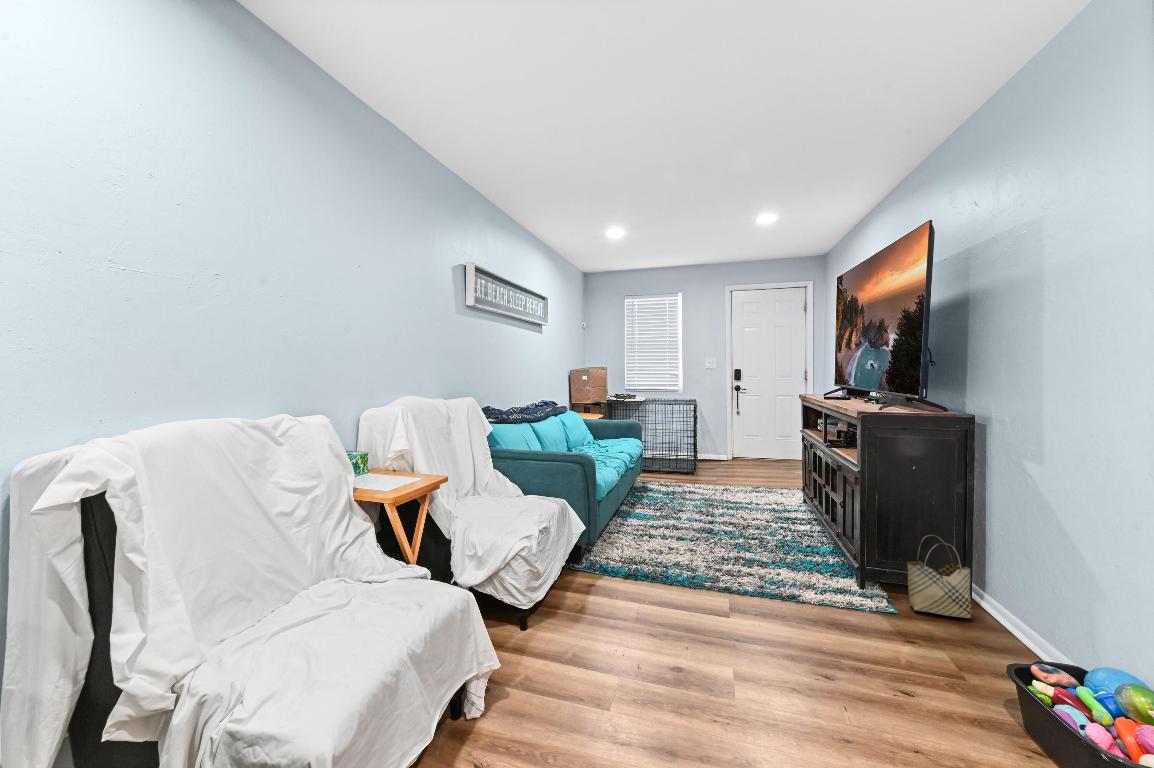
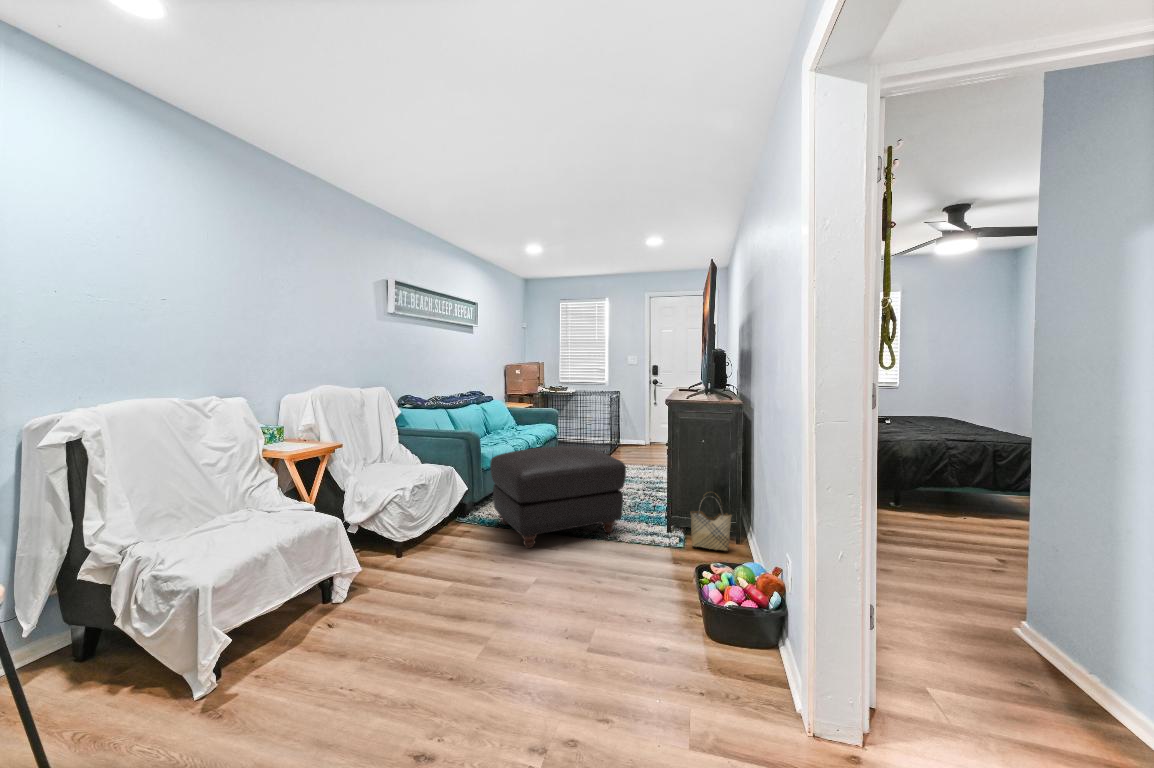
ottoman: none [614,471,804,614] -> present [490,446,626,548]

